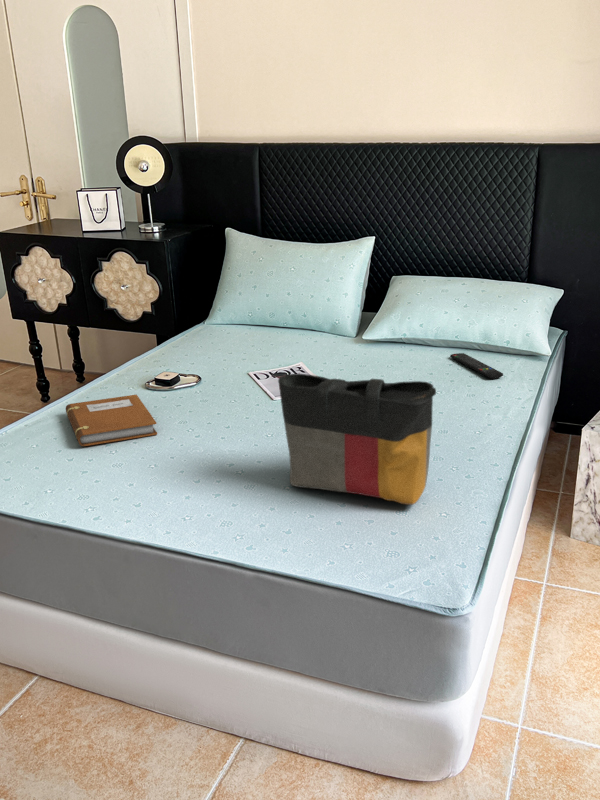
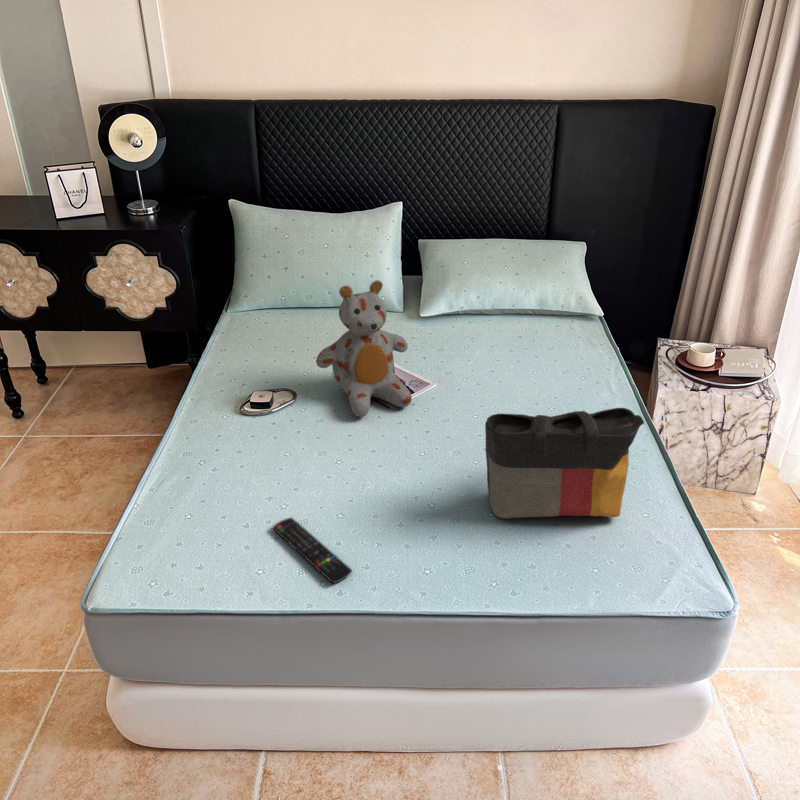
stuffed bear: none [214,272,308,398] -> present [316,280,412,417]
remote control: present [450,353,503,379] -> present [273,518,352,583]
notebook: present [66,395,157,446] -> none [196,435,317,515]

